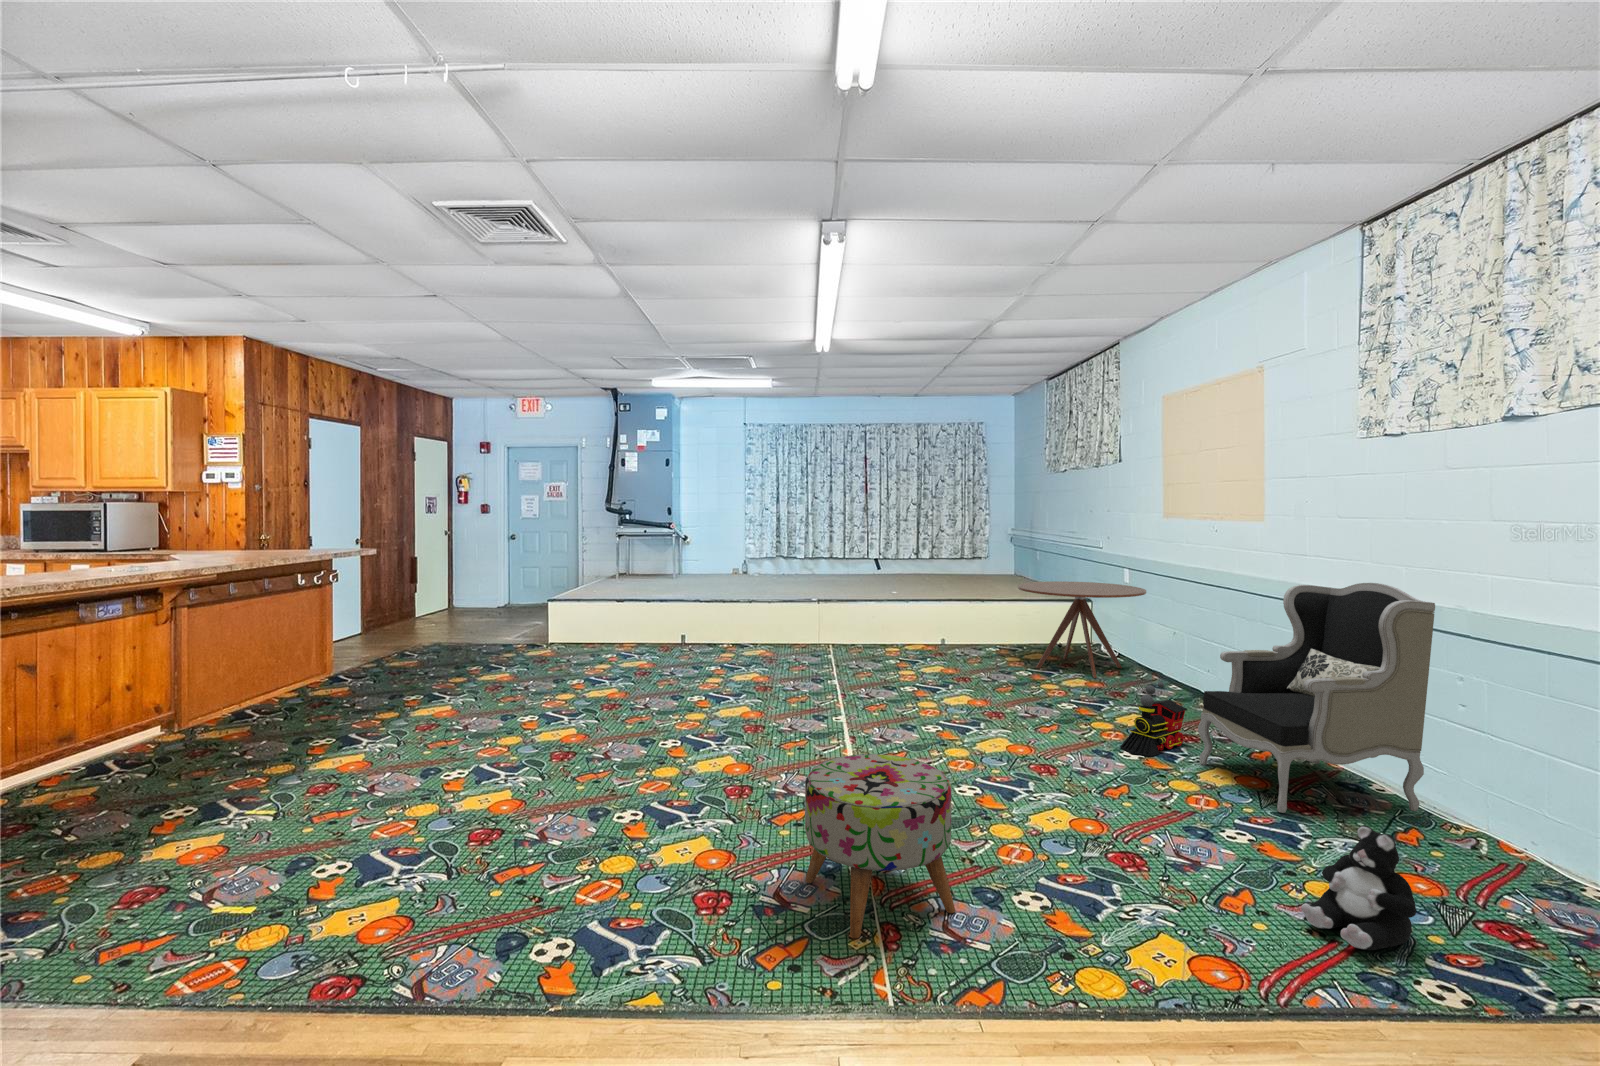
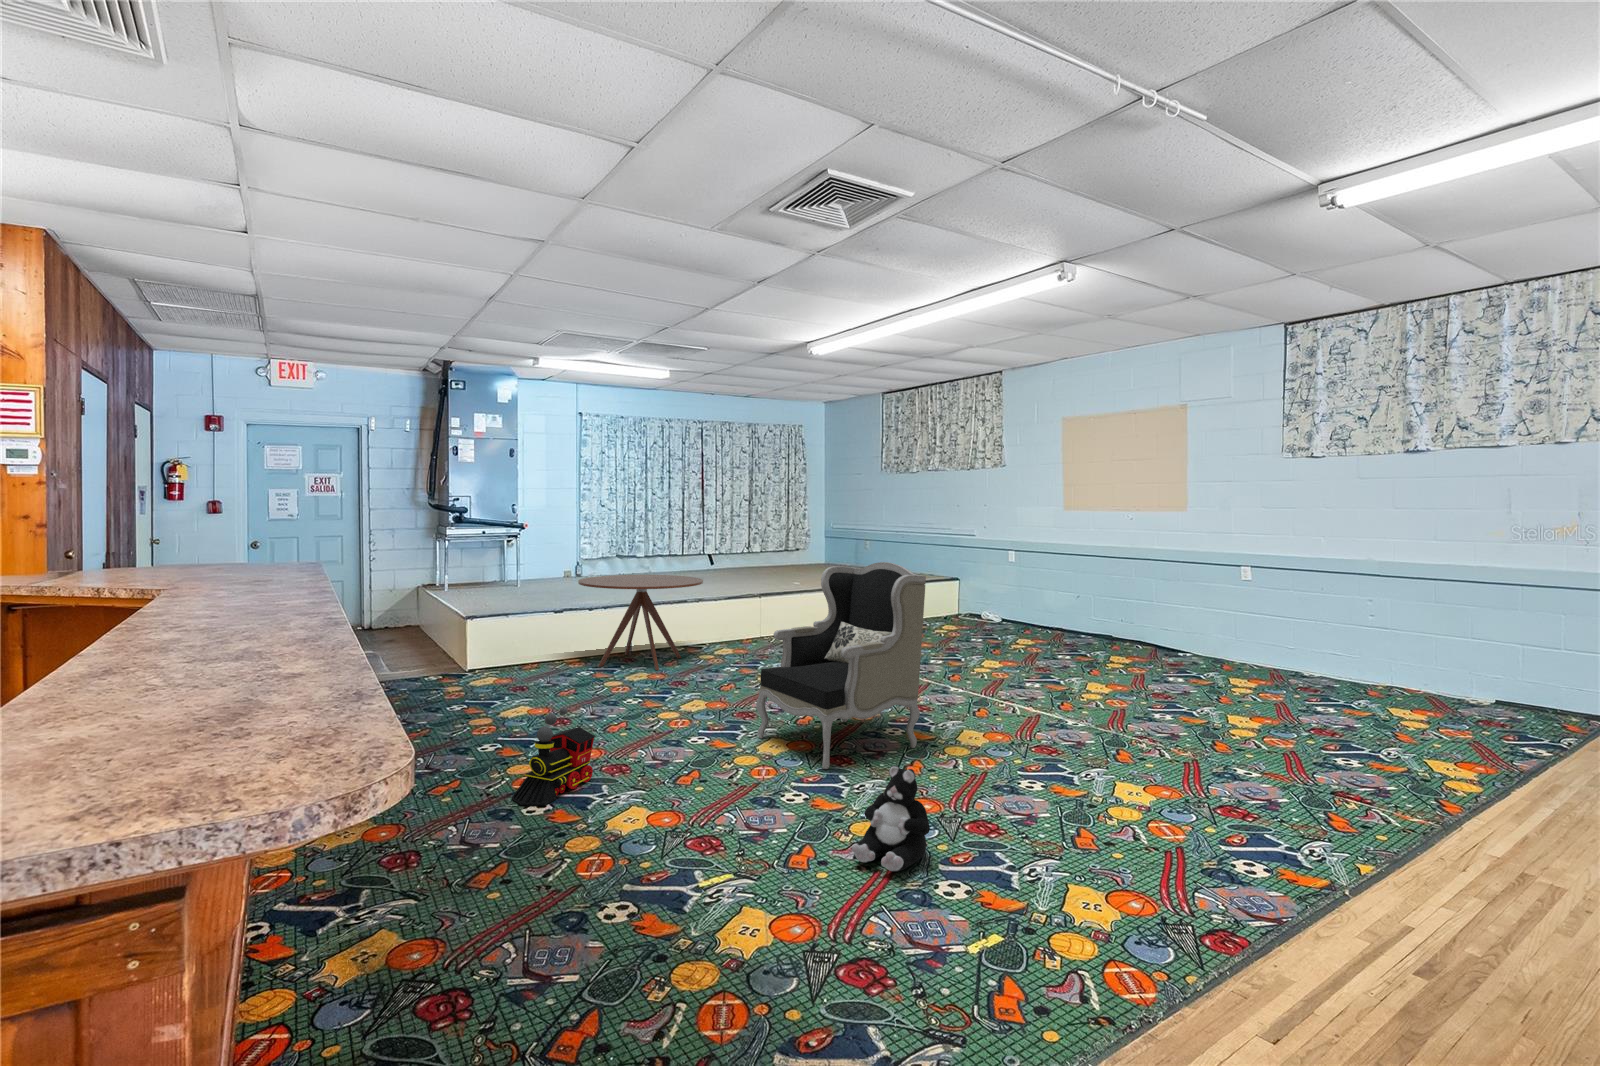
toy train: present [1120,682,1187,757] -> present [512,708,596,805]
ottoman: present [805,754,955,939] -> none [329,784,535,1024]

